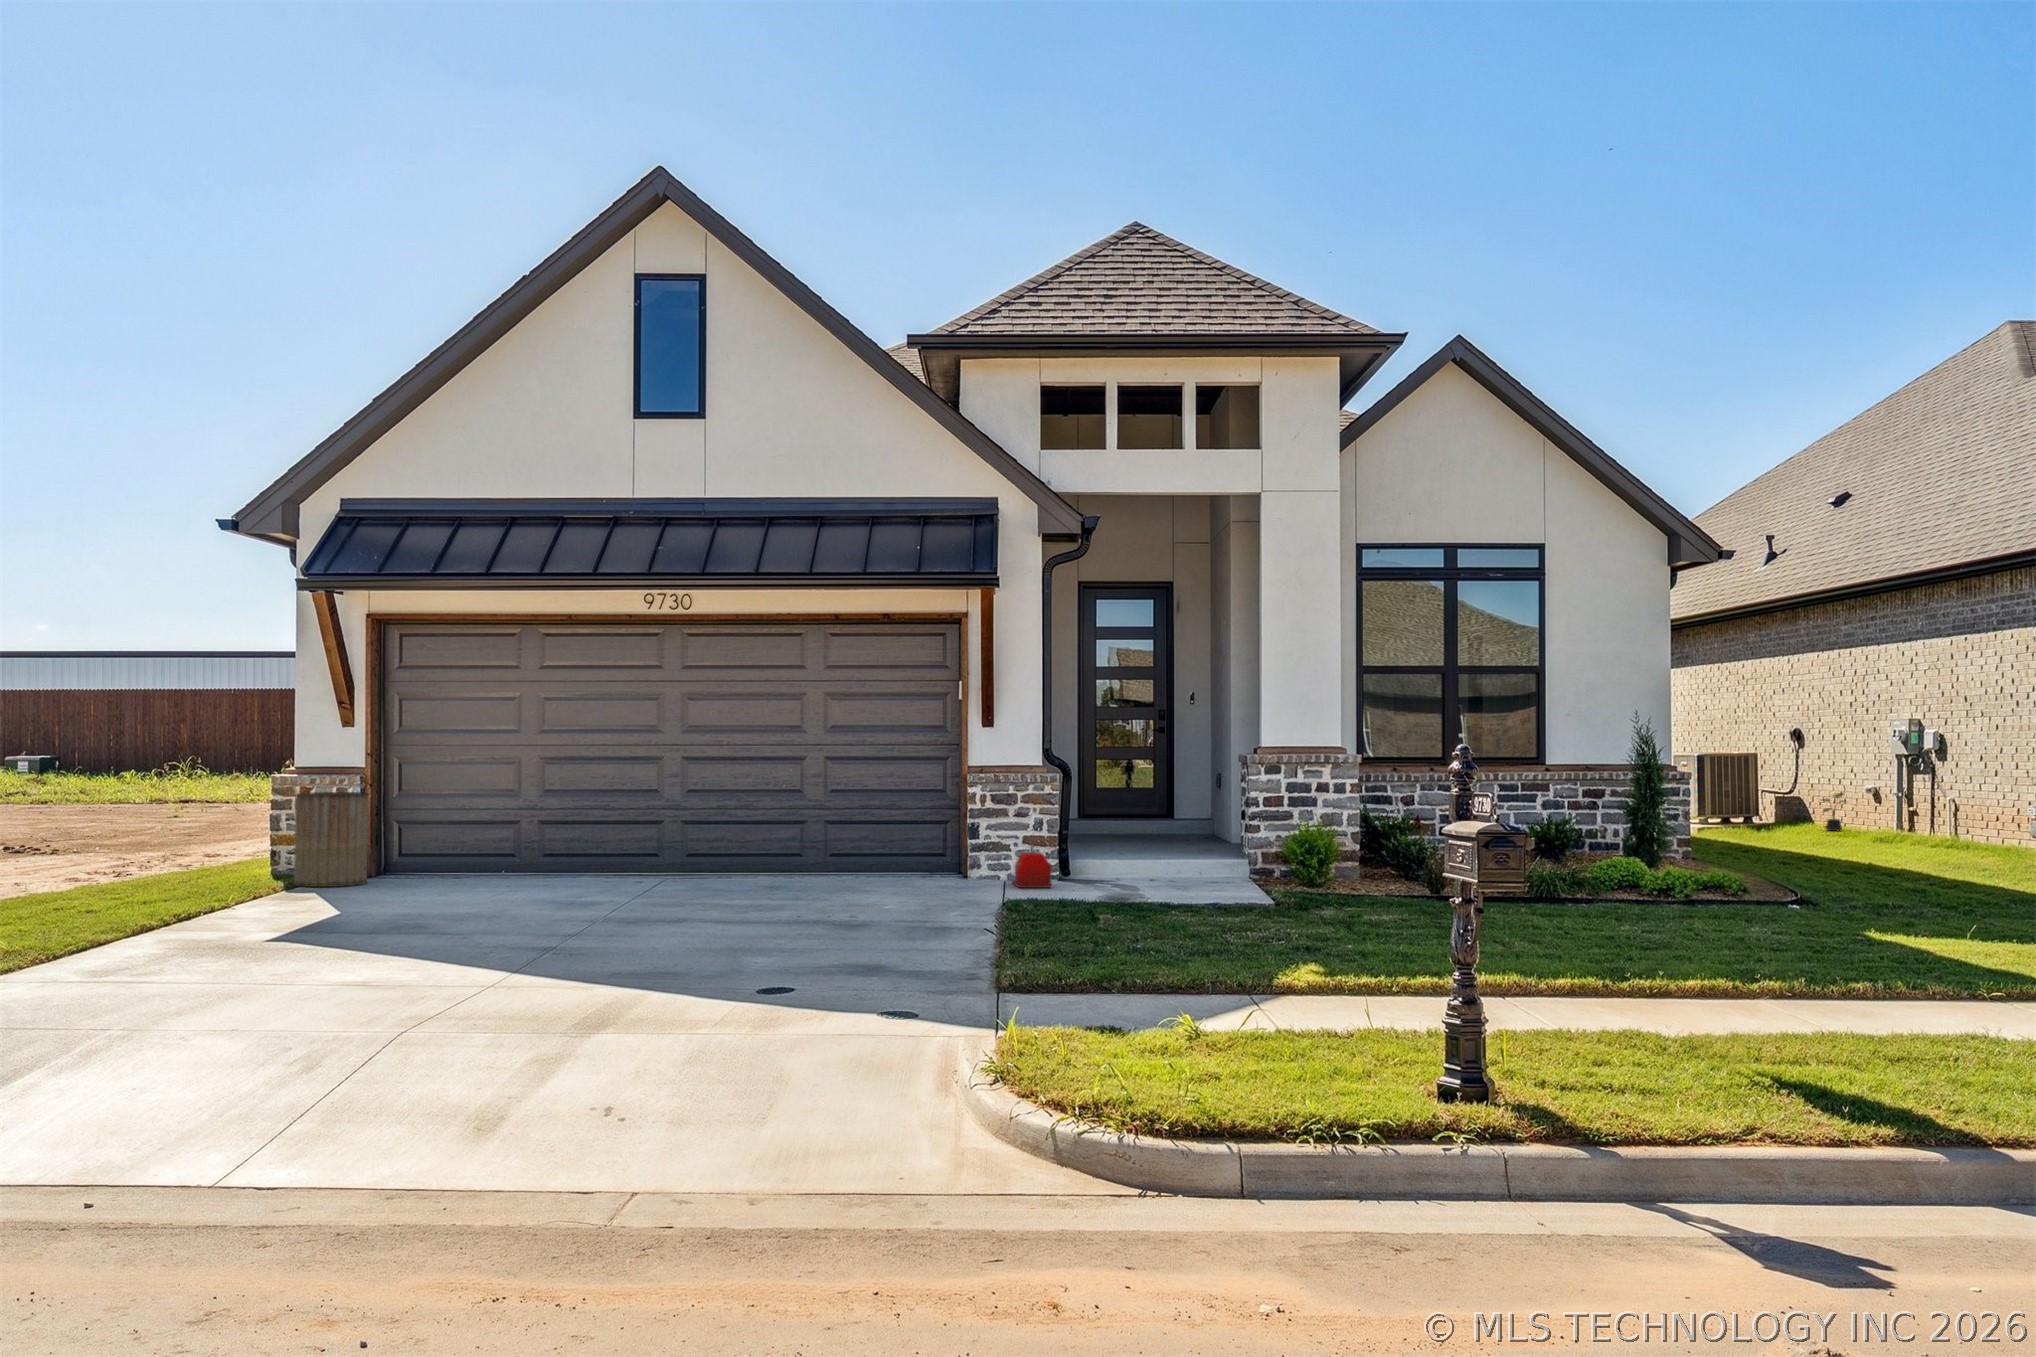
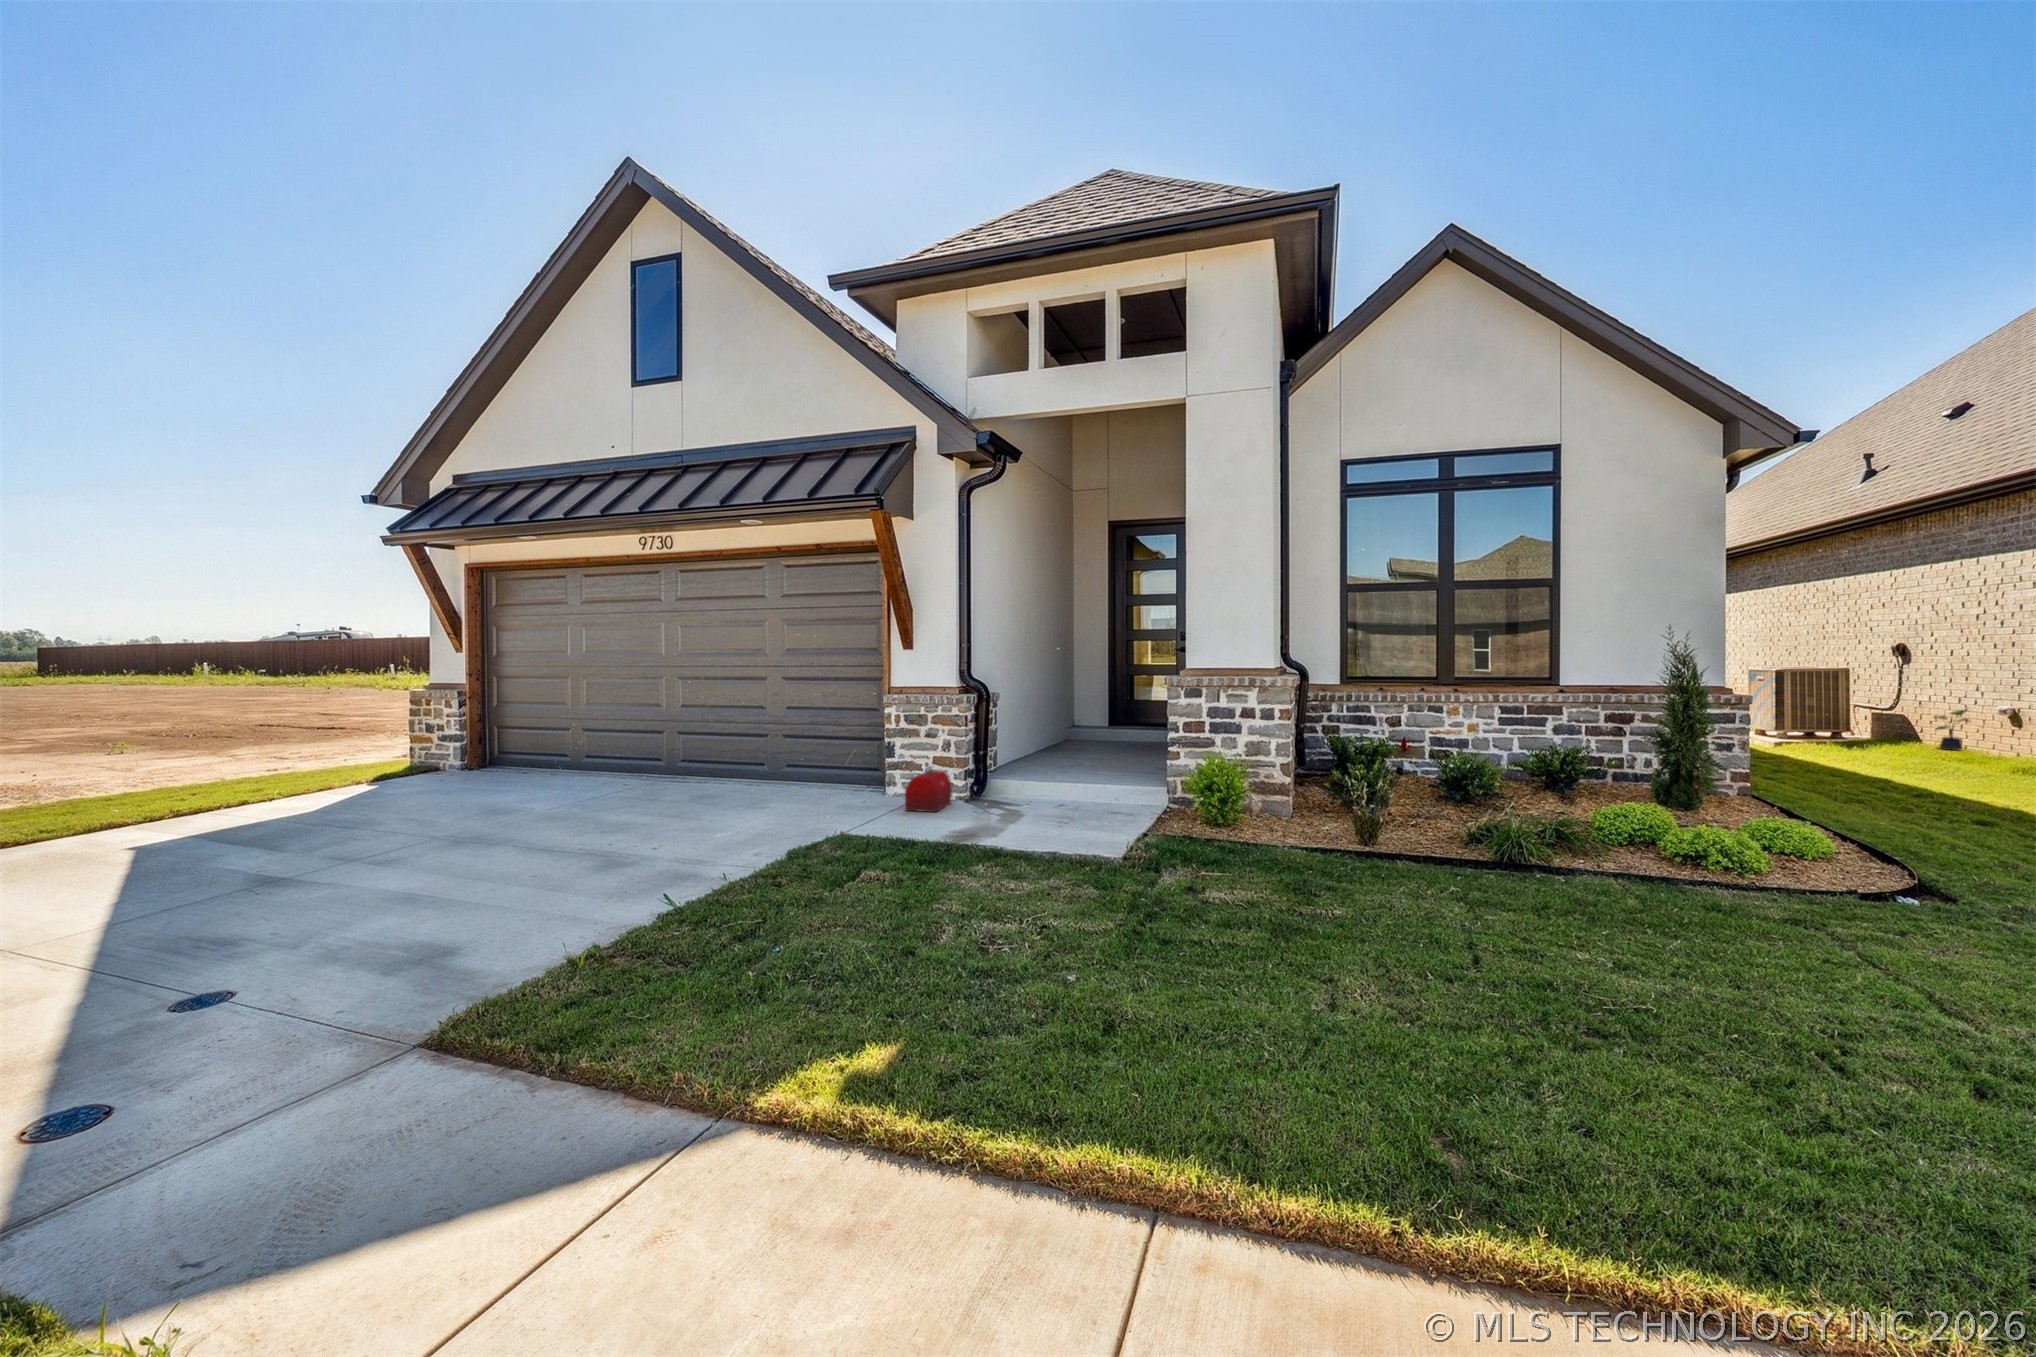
trash can: present [294,792,368,887] -> none [388,704,455,781]

